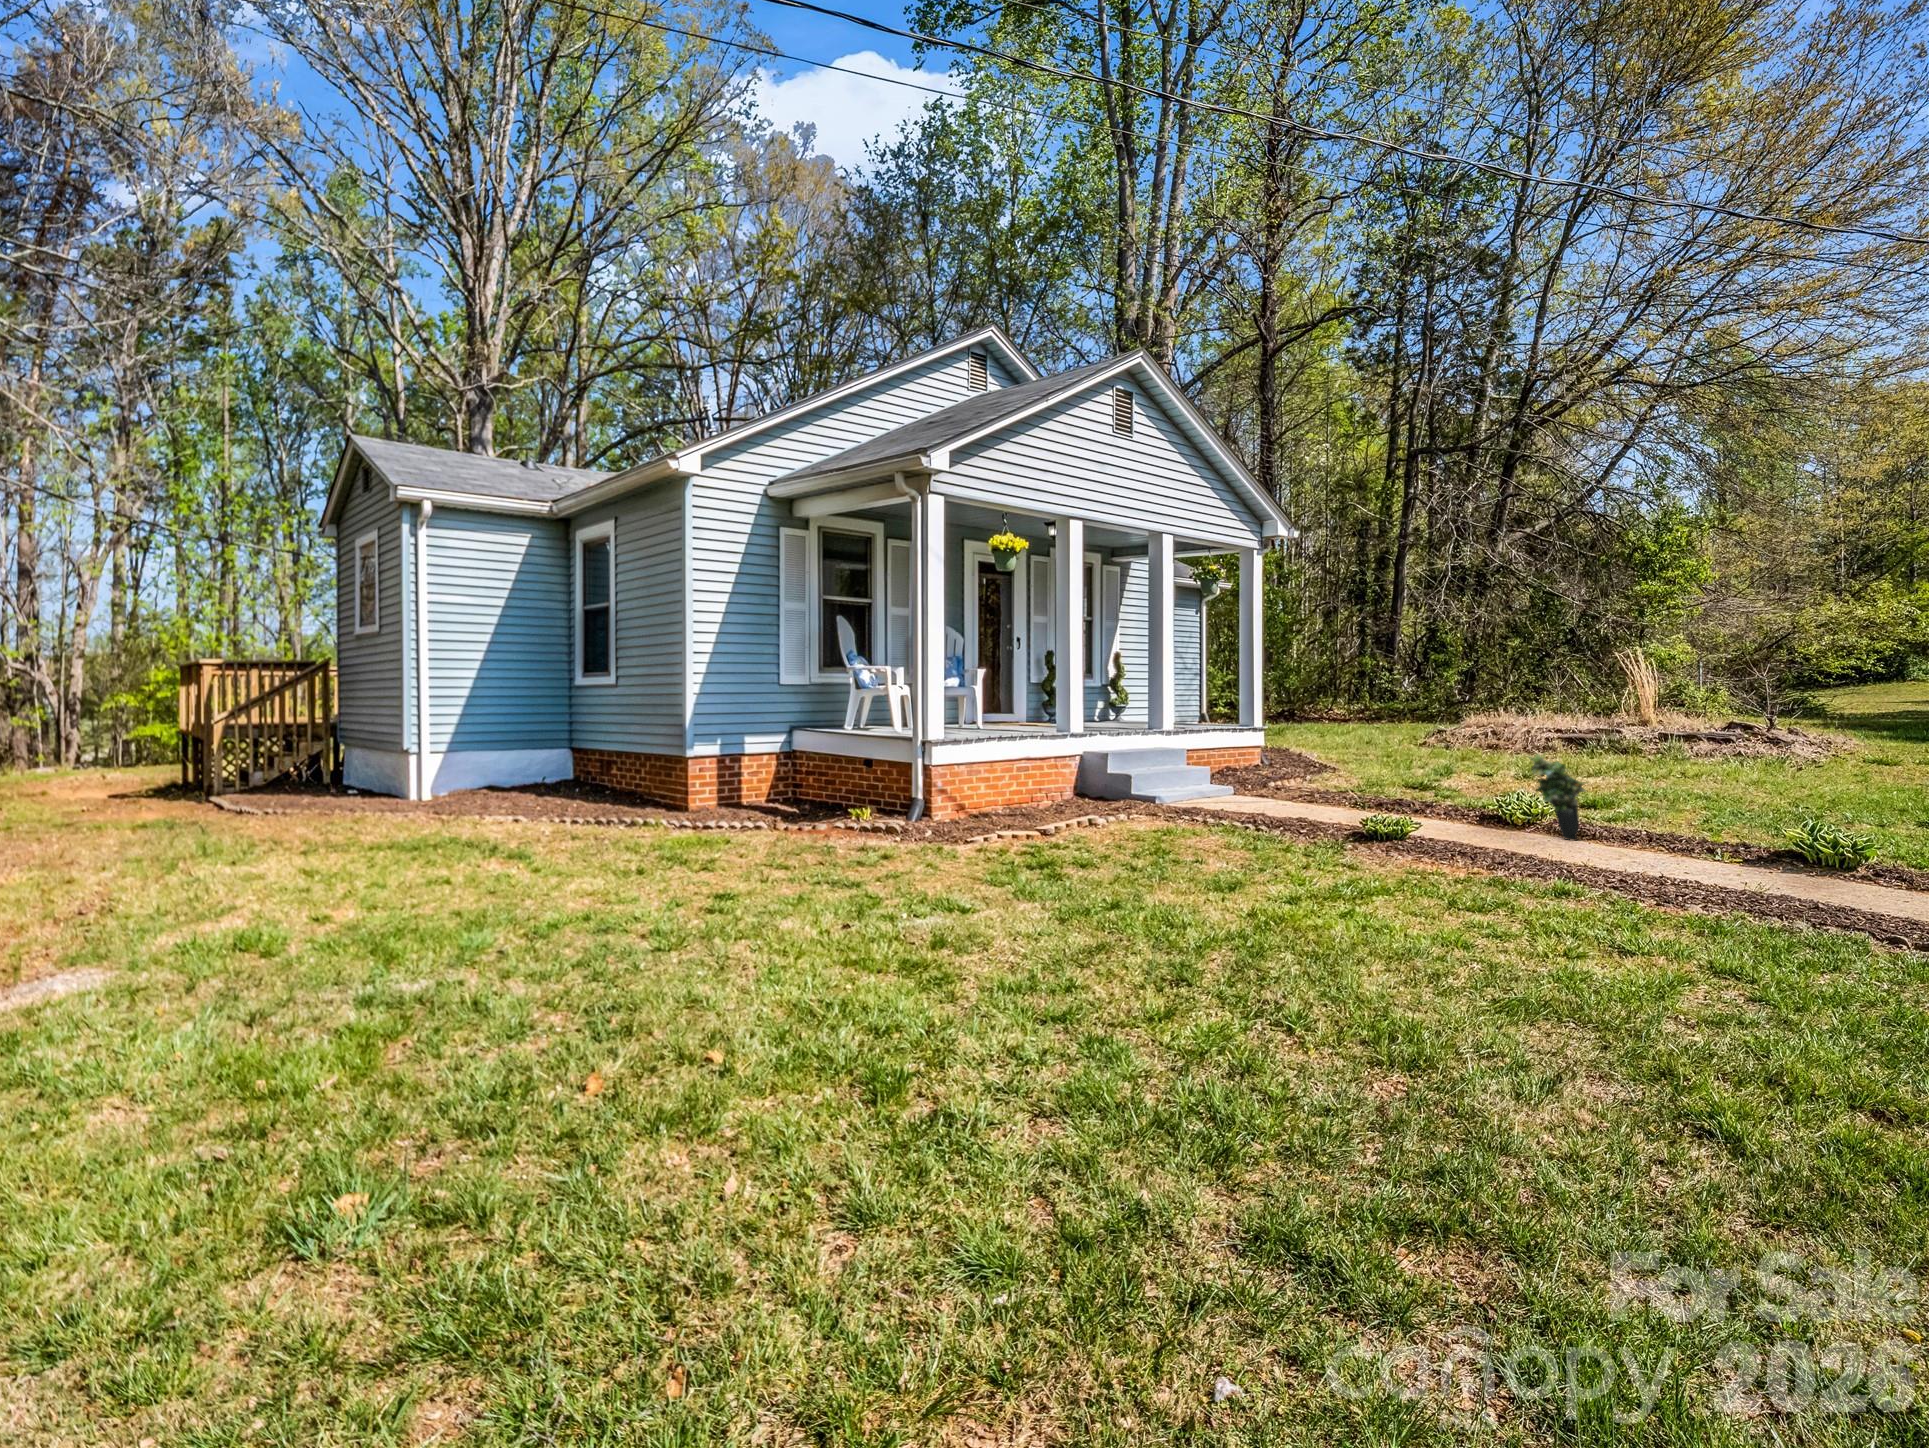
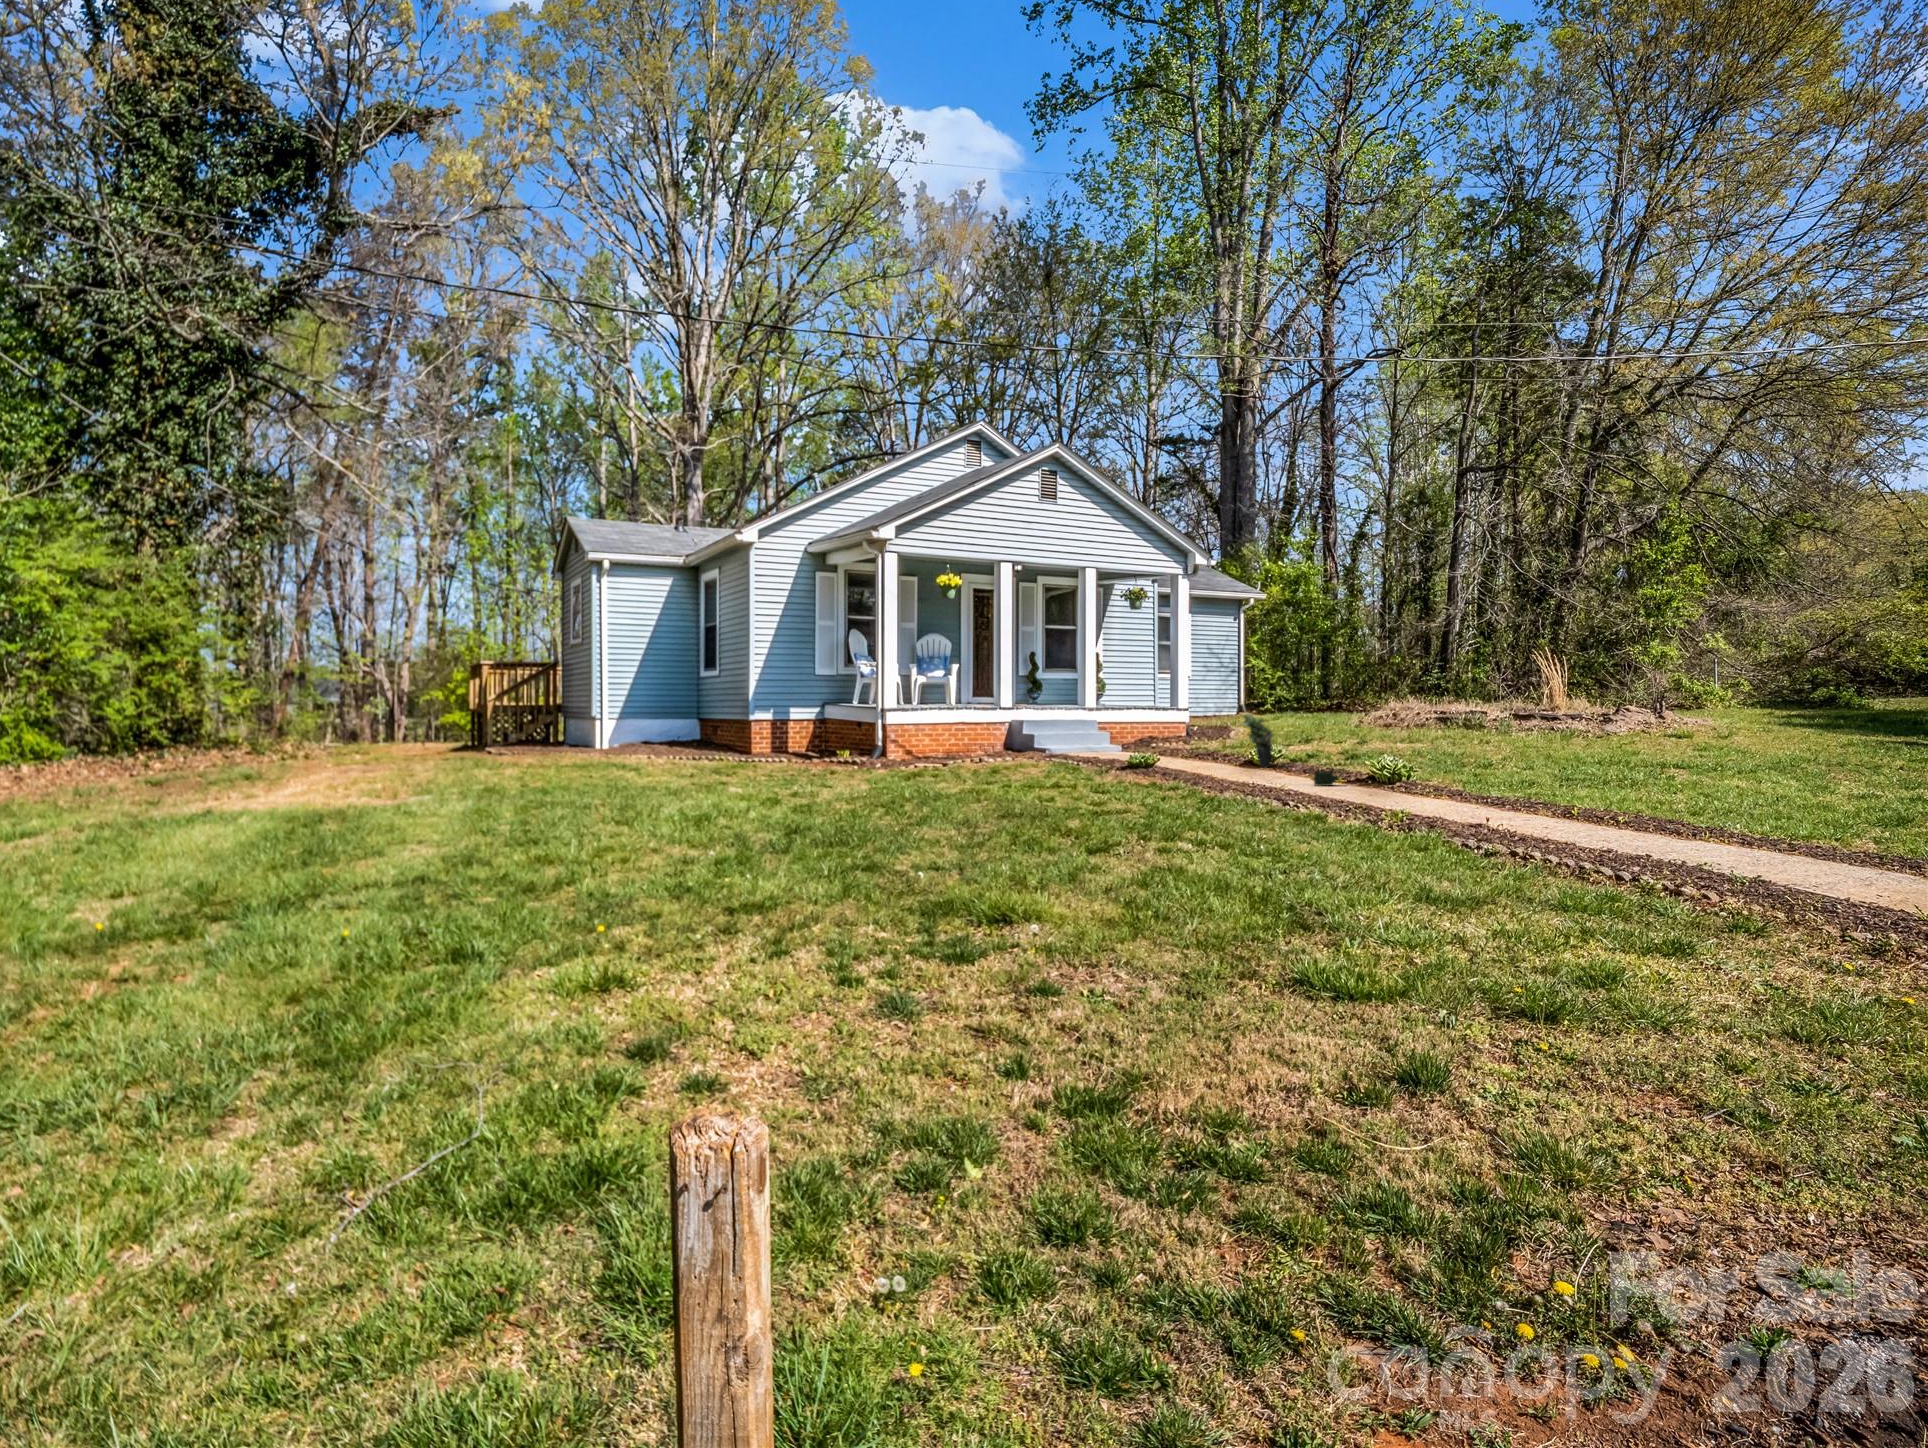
watering can: none [1757,850,1812,888] -> present [1309,764,1341,786]

